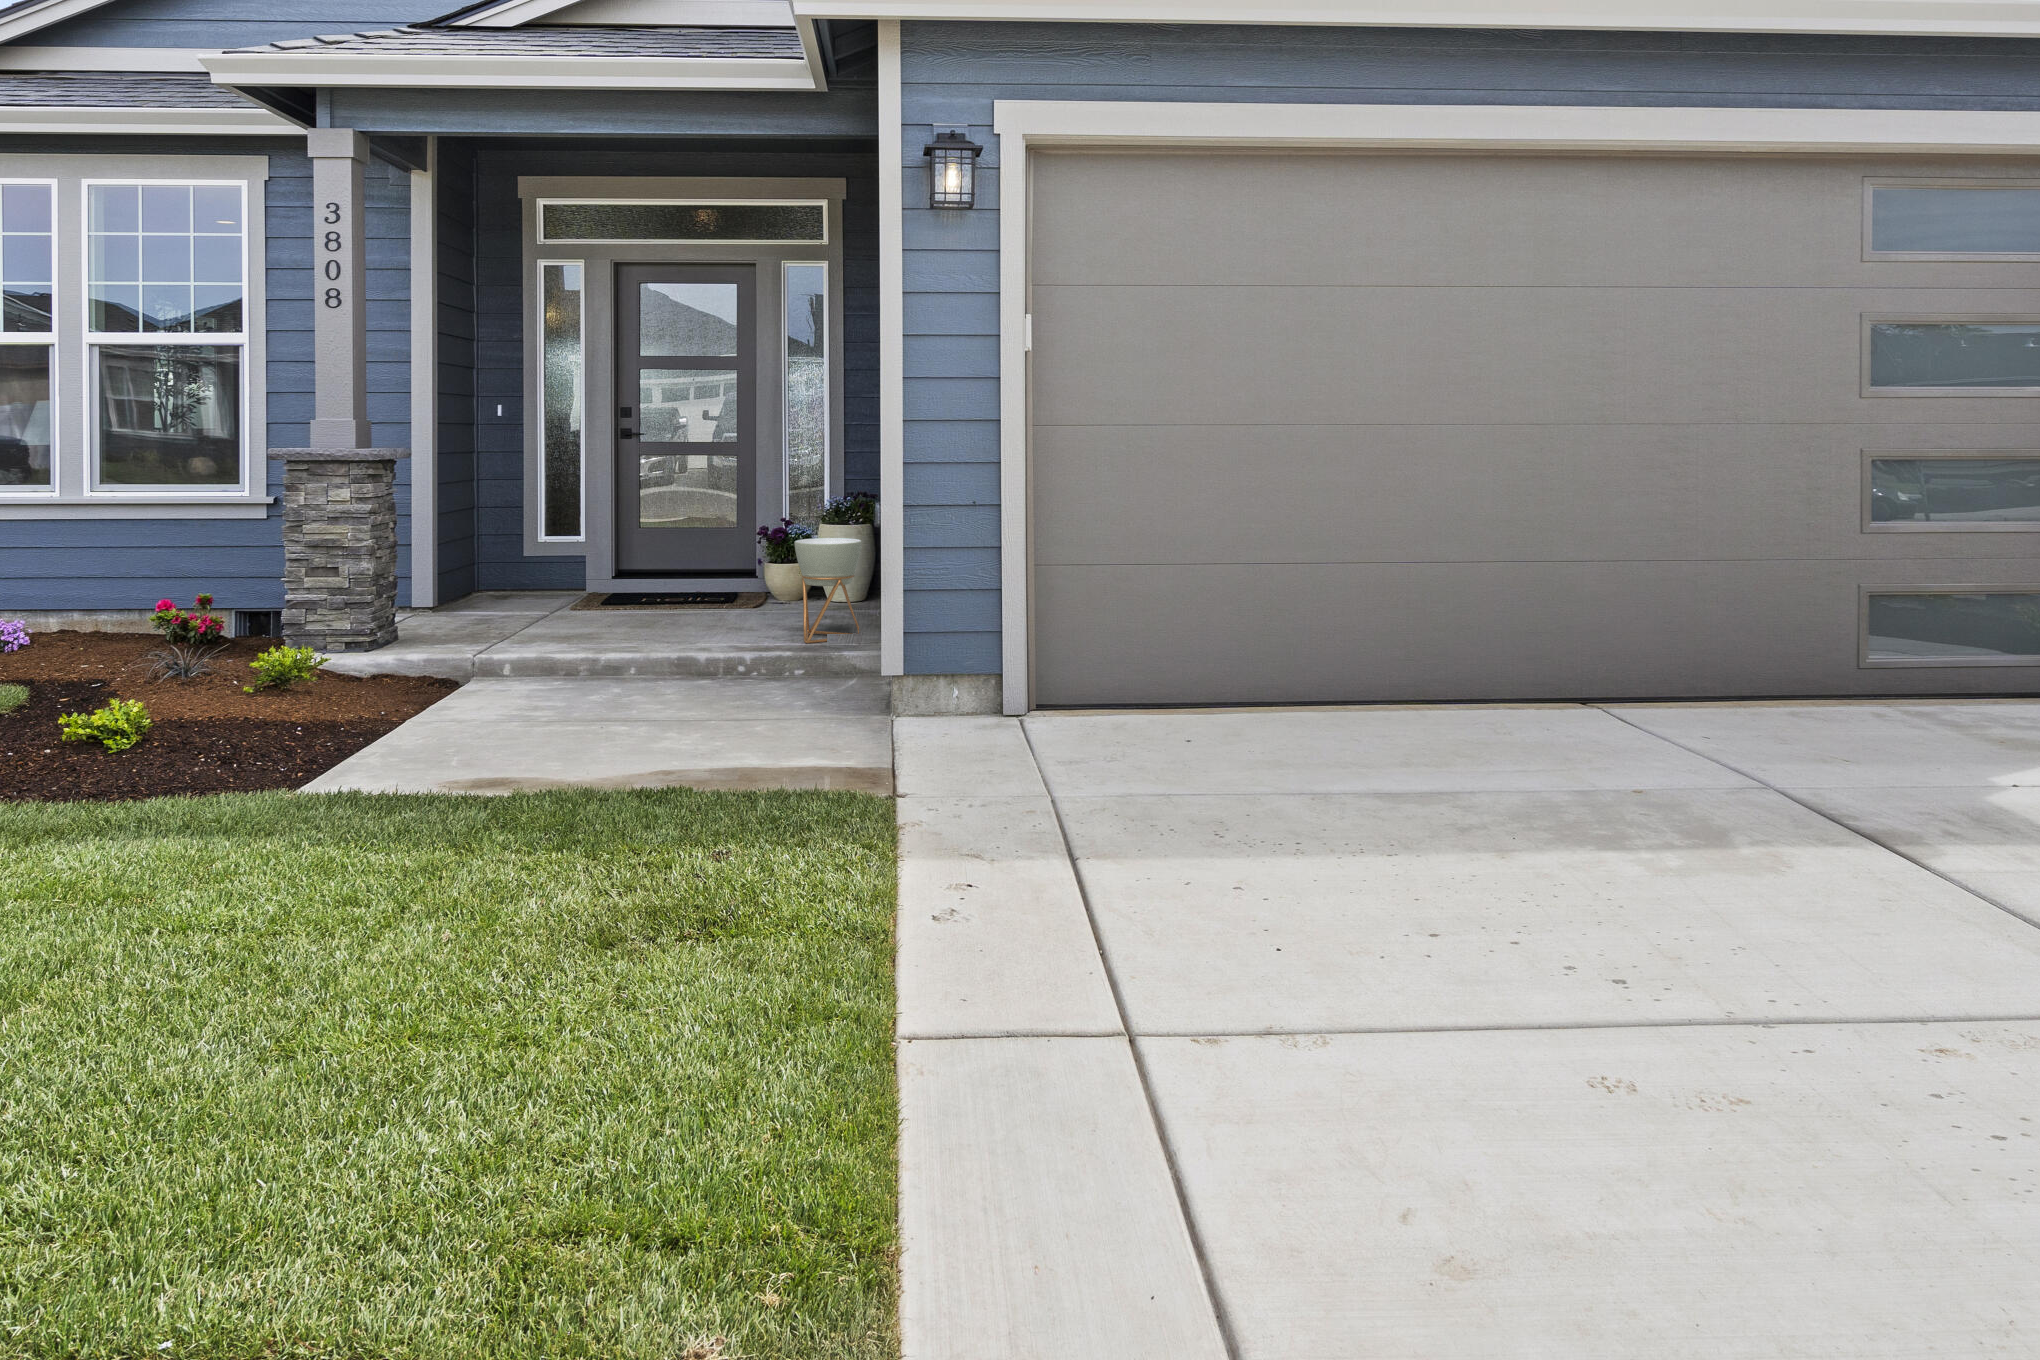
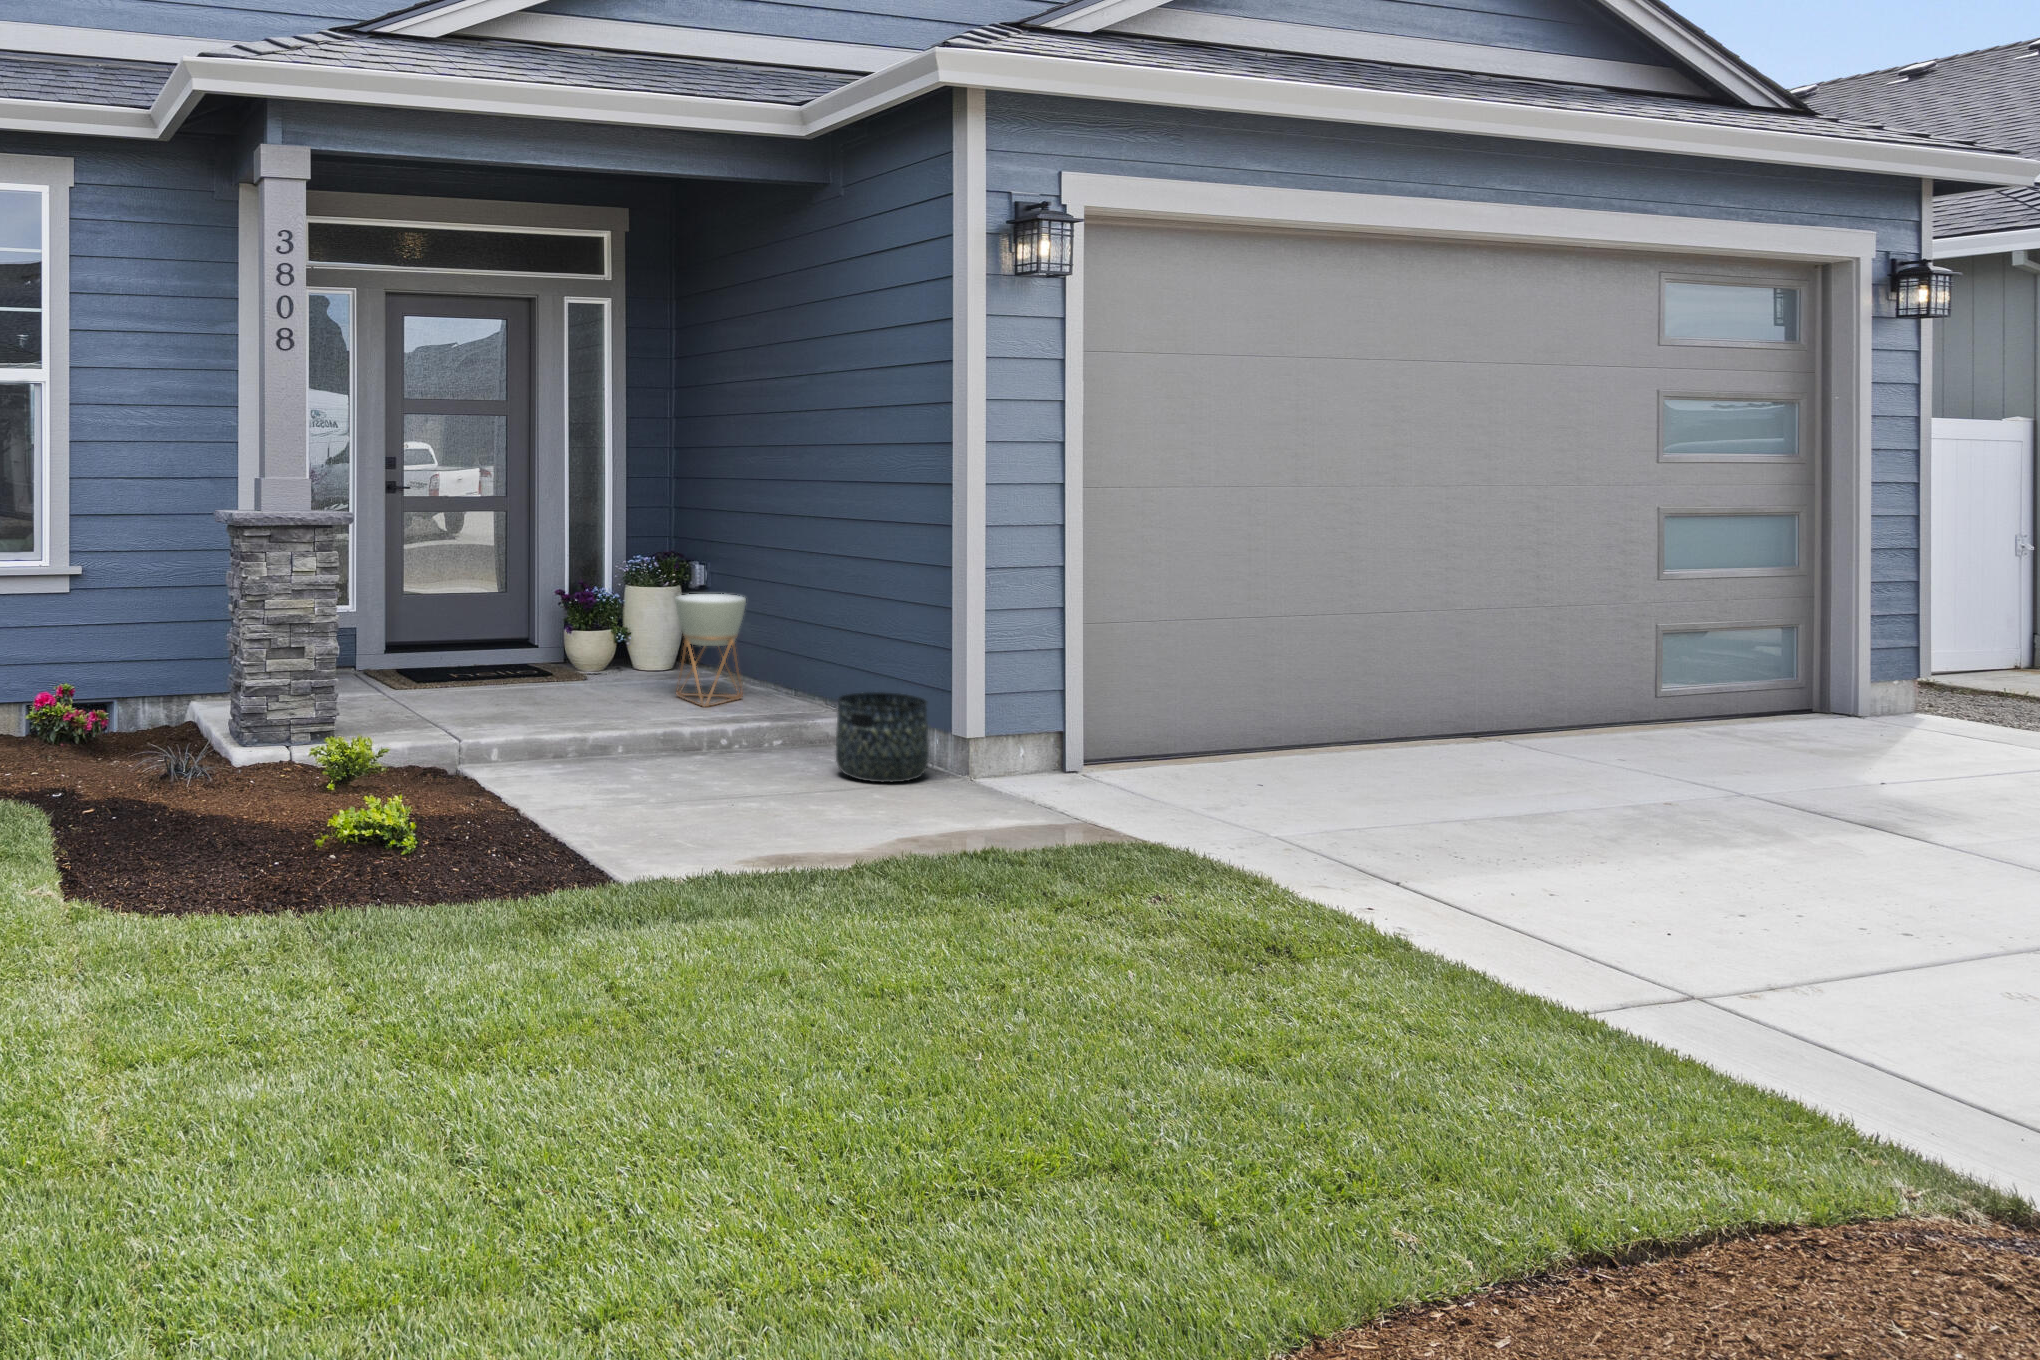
basket: none [766,626,859,715] -> present [836,692,929,782]

